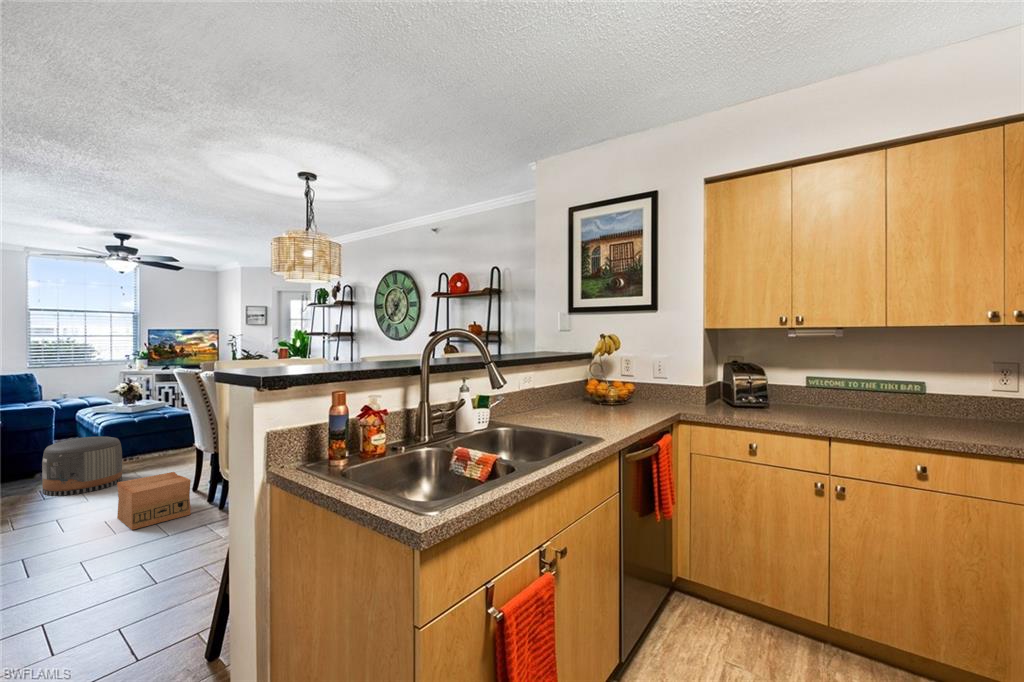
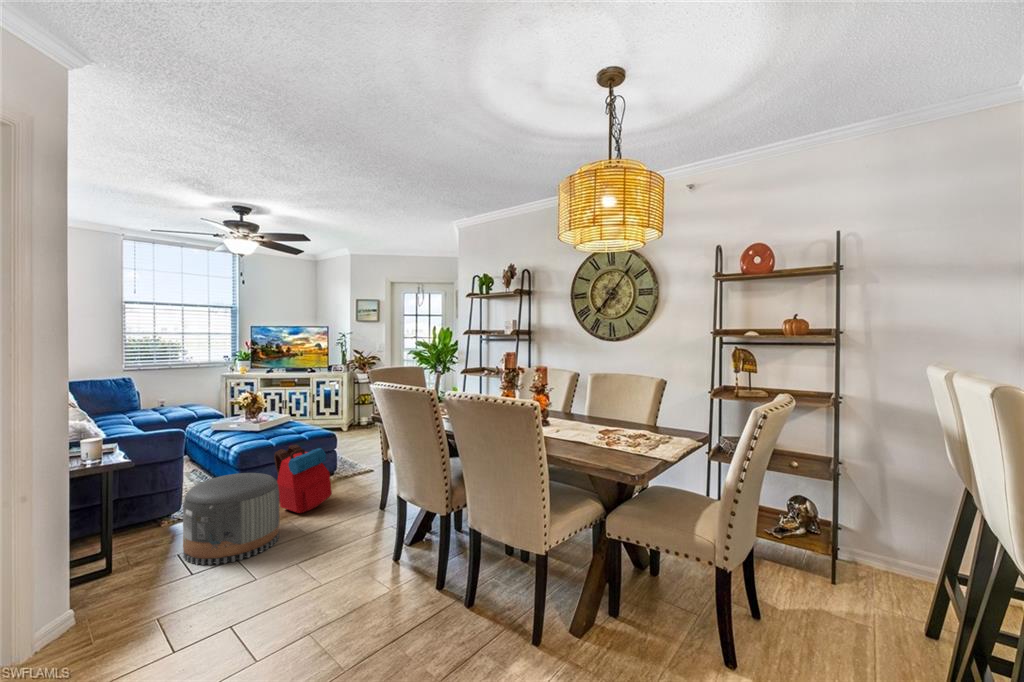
backpack: none [129,419,177,469] -> present [274,445,332,513]
cardboard box: present [117,472,191,530] -> none [319,541,427,657]

